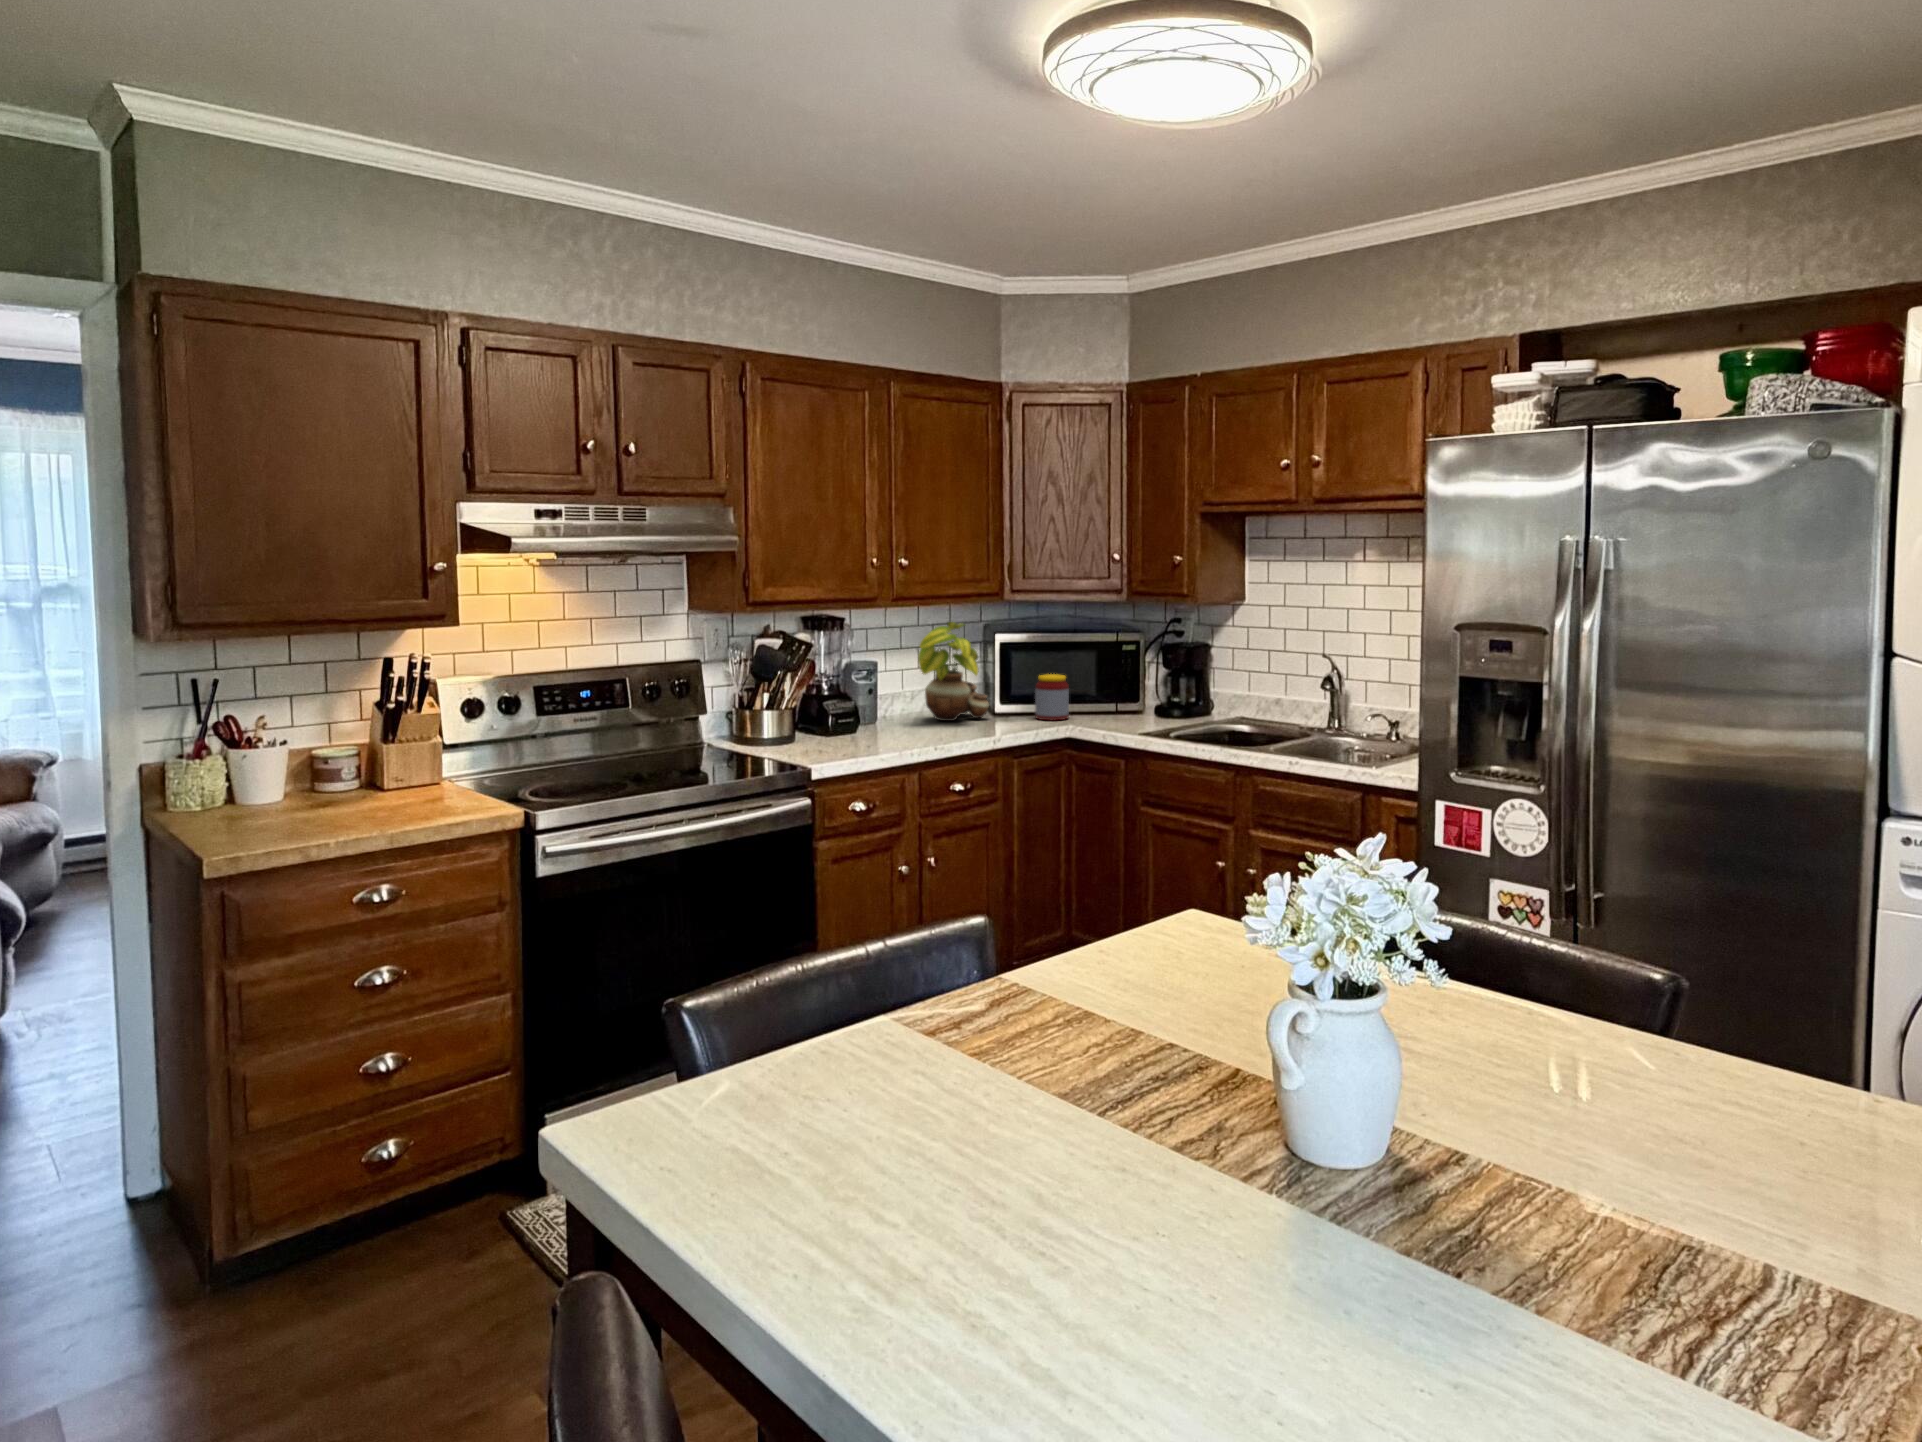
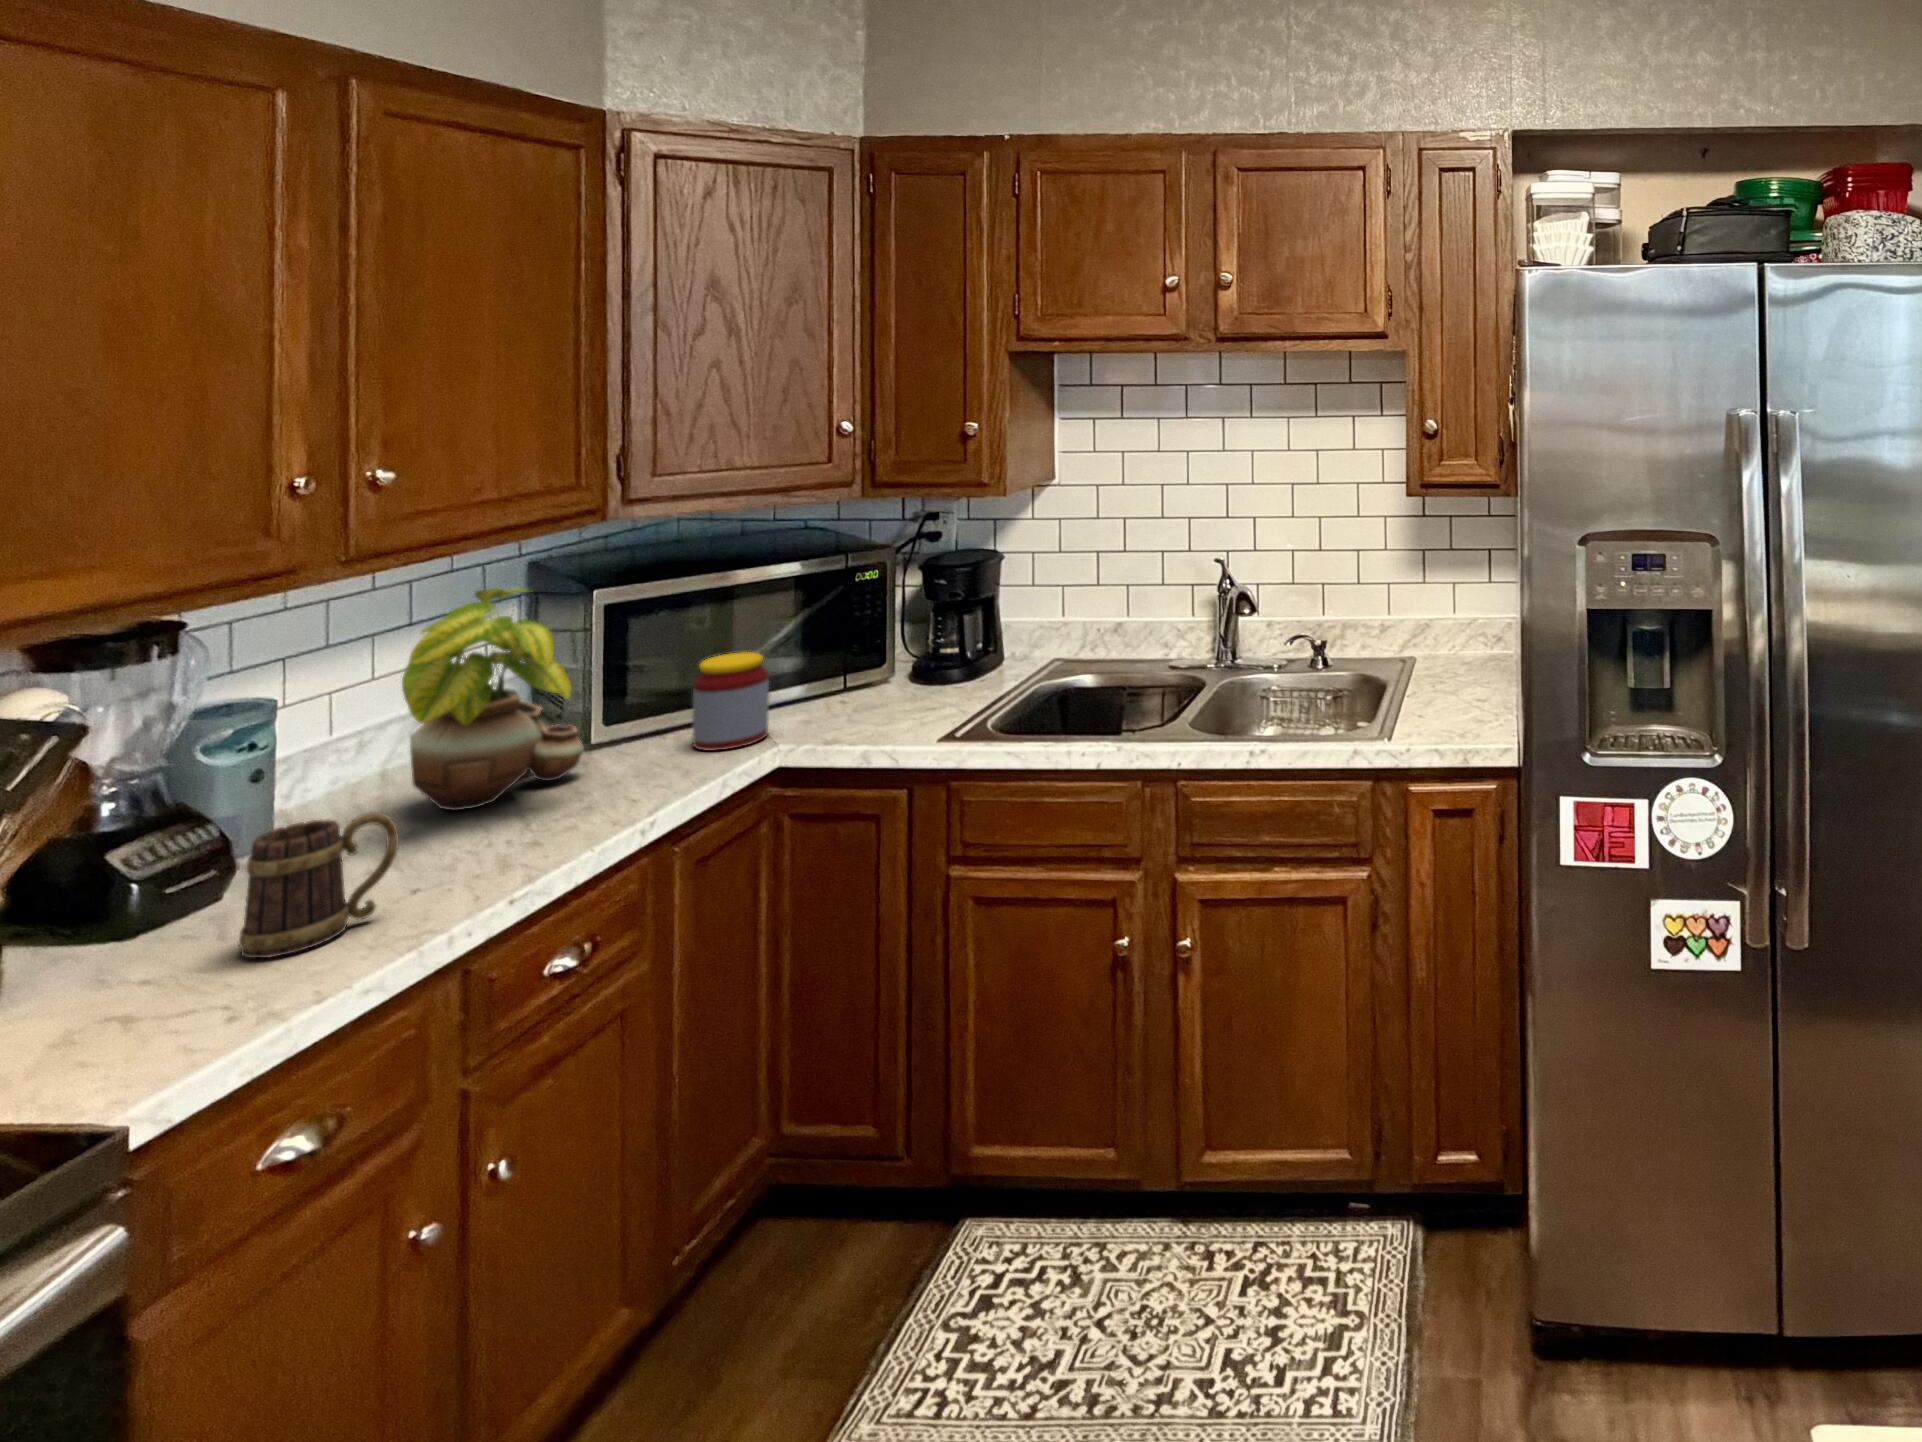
mug: none [861,696,906,742] -> present [239,812,399,958]

